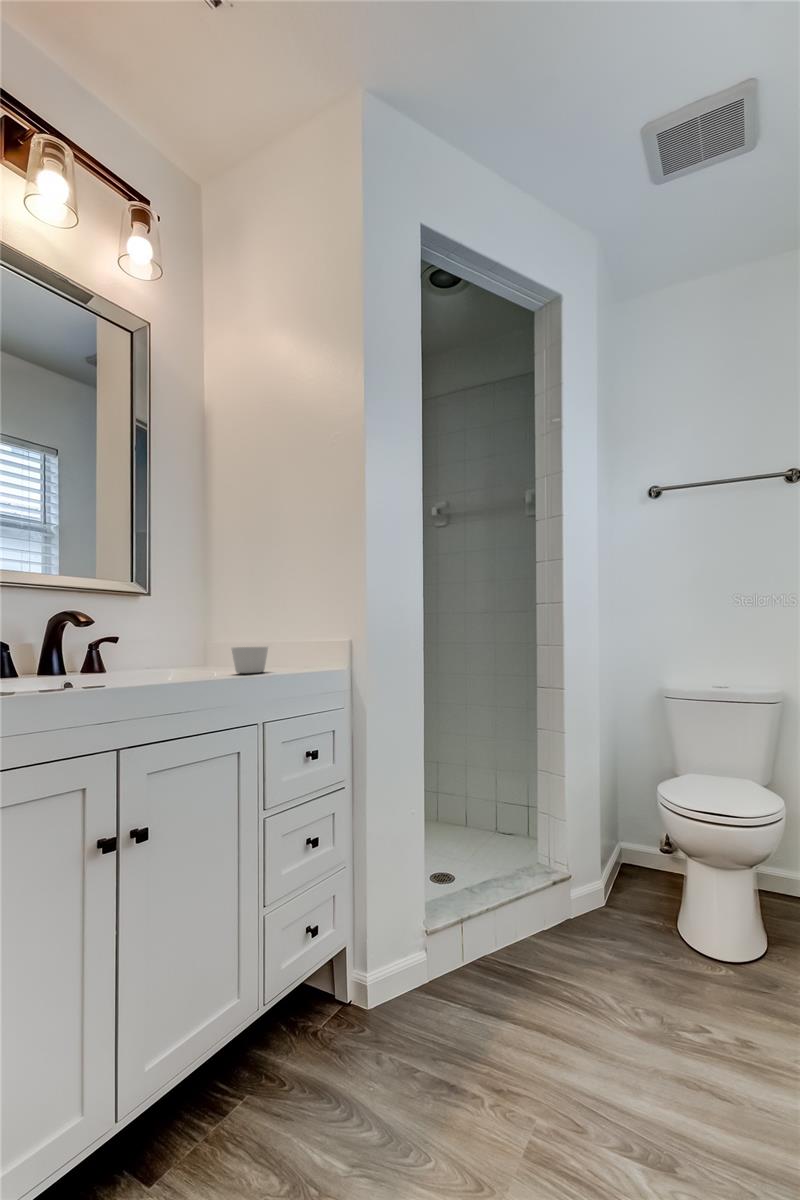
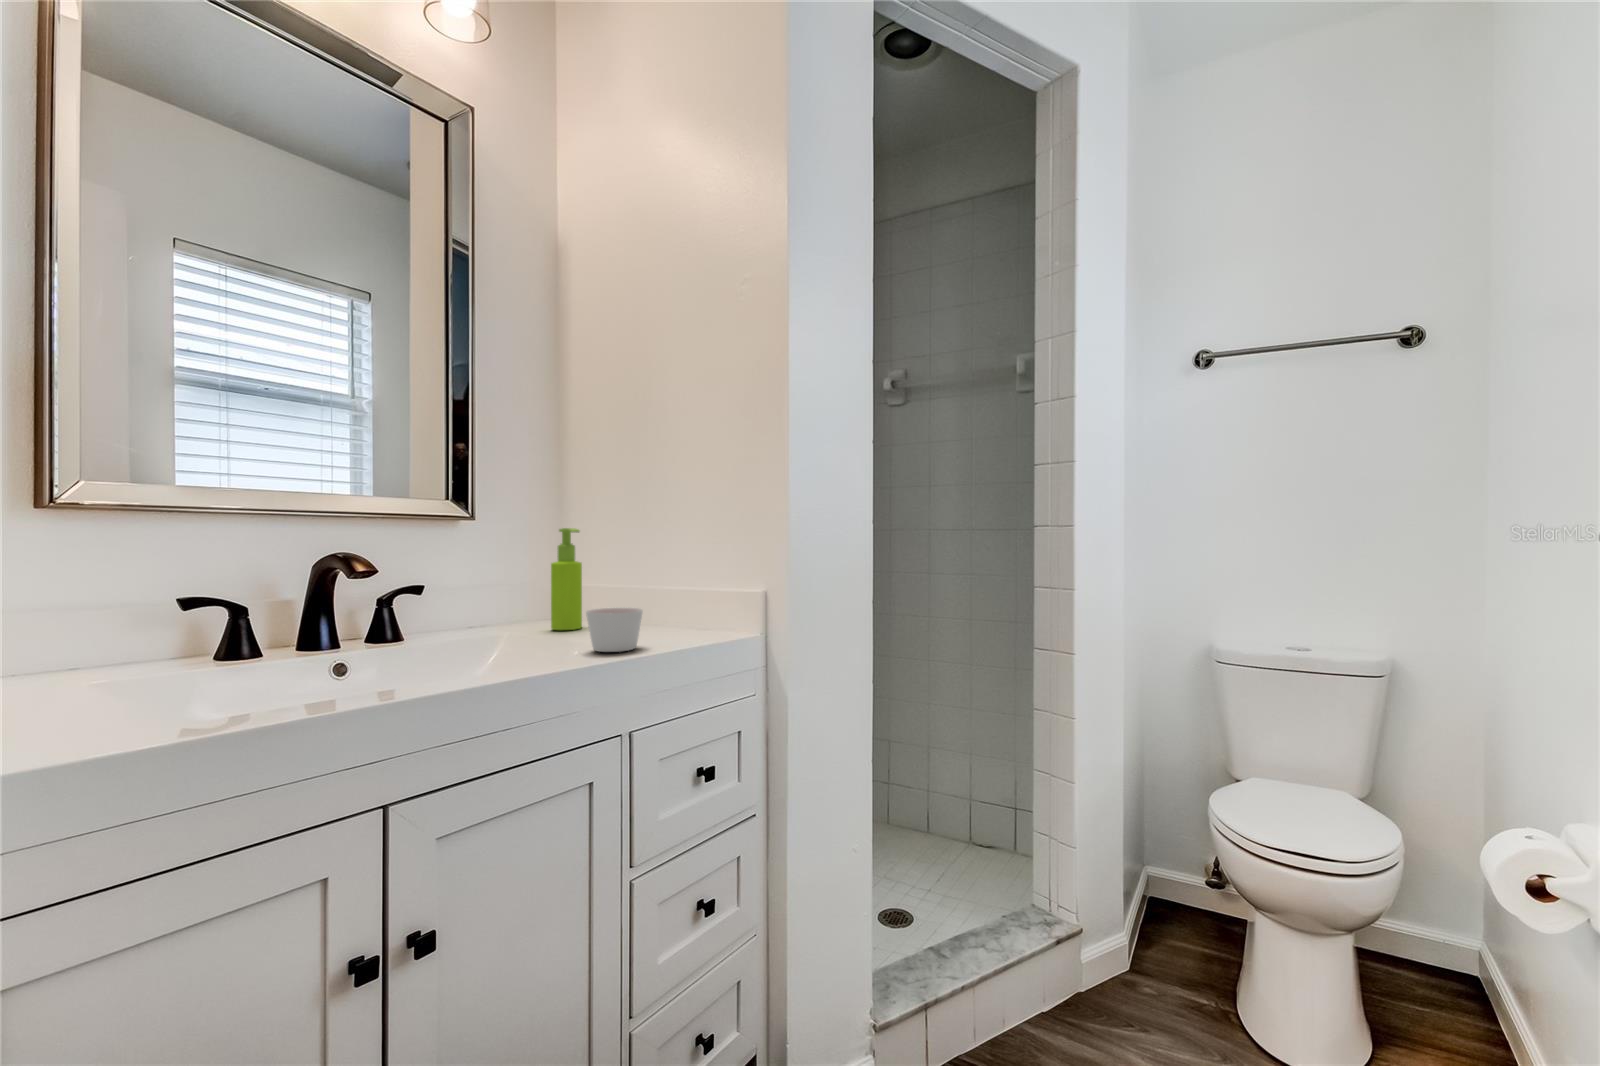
soap dispenser: none [202,599,223,668] -> present [551,528,582,630]

